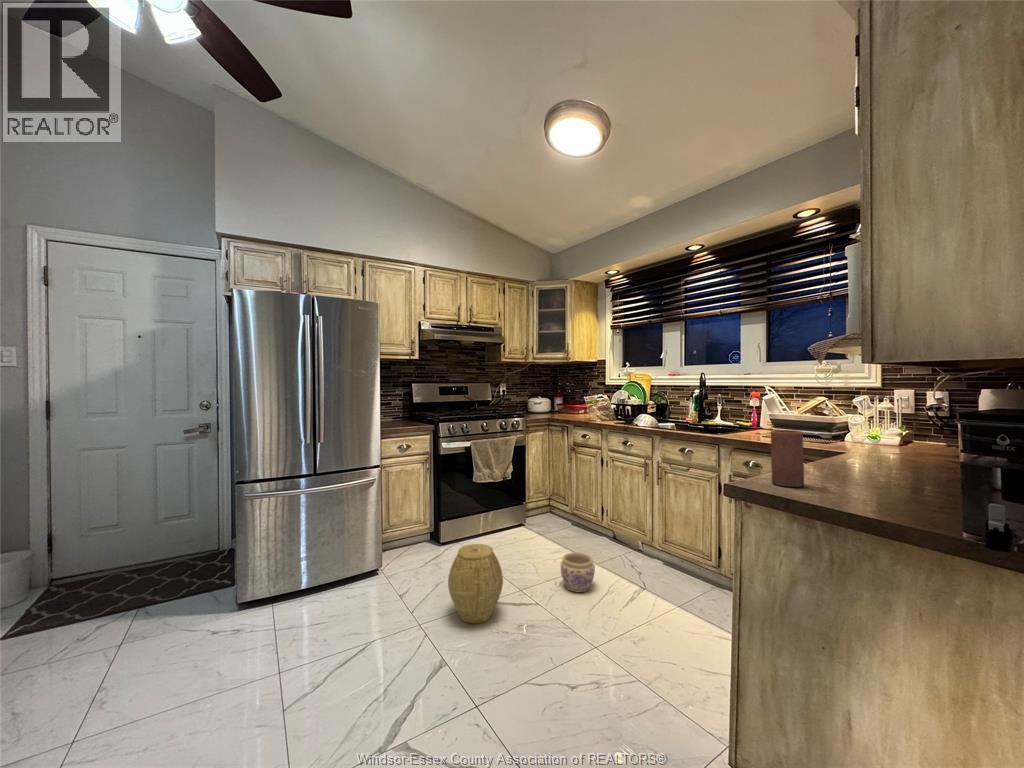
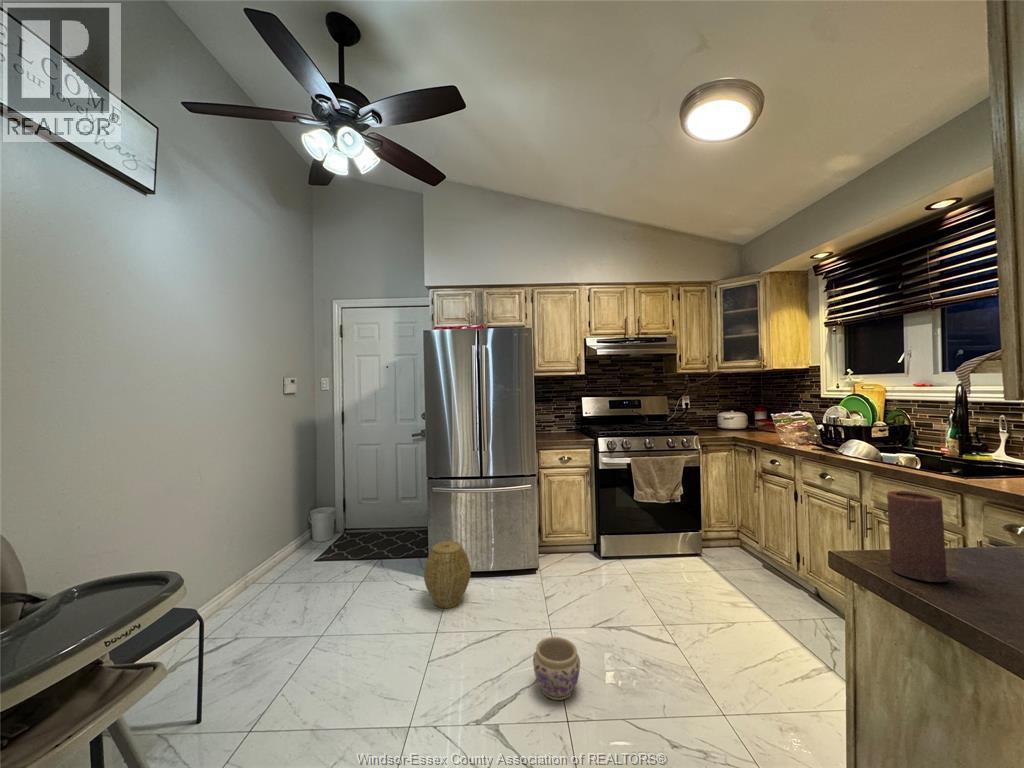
woven basket: present [448,544,503,623] -> present [424,541,471,608]
planter: present [560,552,595,593] -> present [533,637,580,701]

